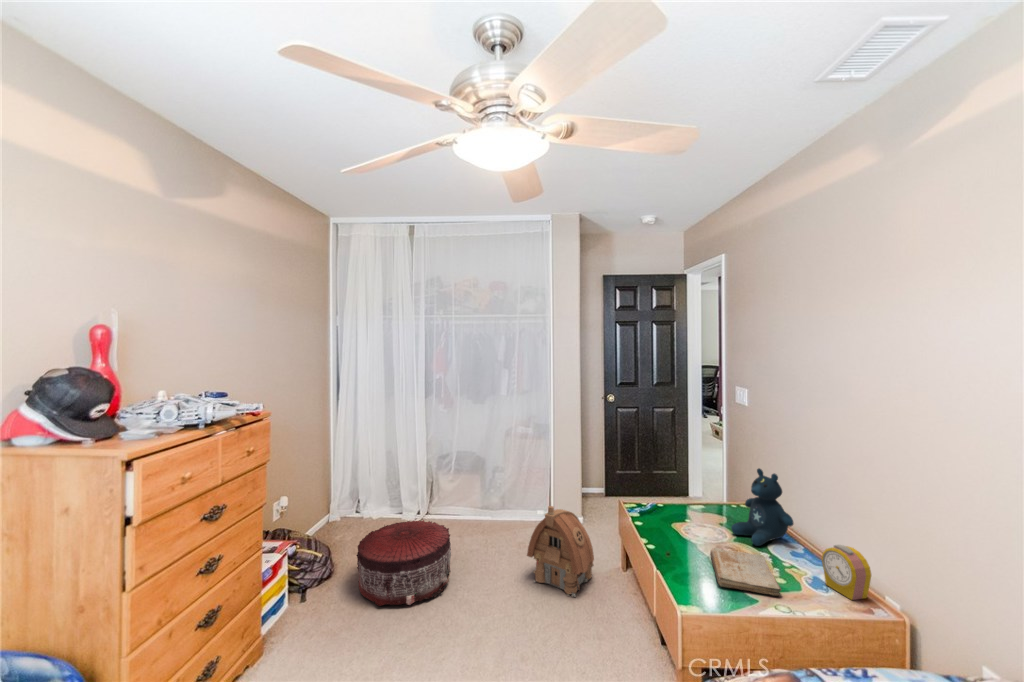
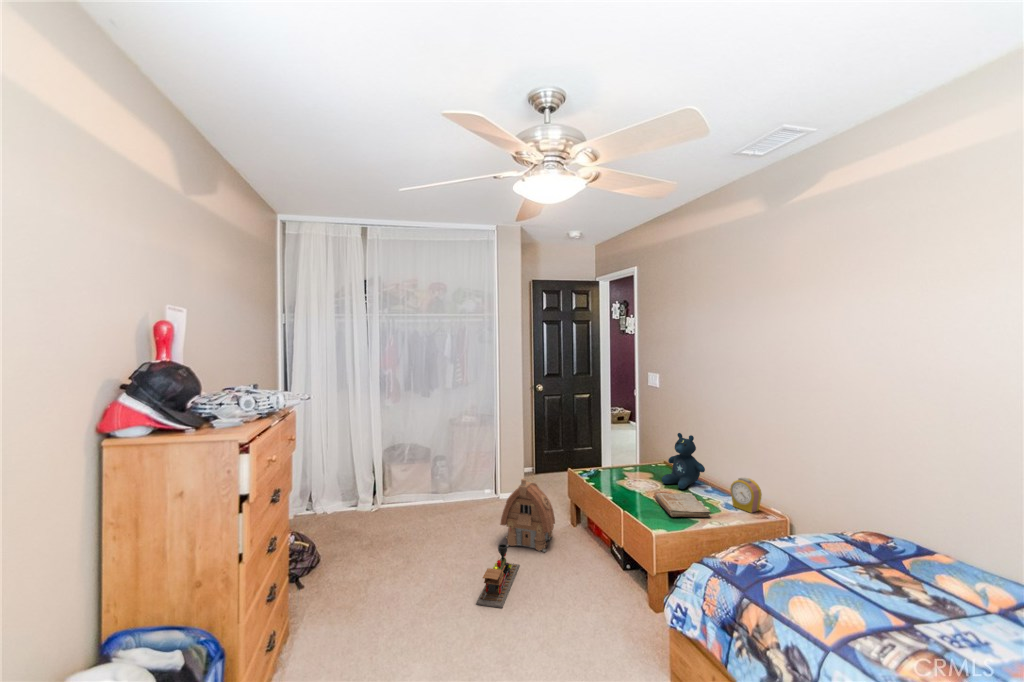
pouf: present [356,520,451,606] -> none [345,506,435,586]
toy train: none [466,582,537,663] -> present [476,544,520,608]

